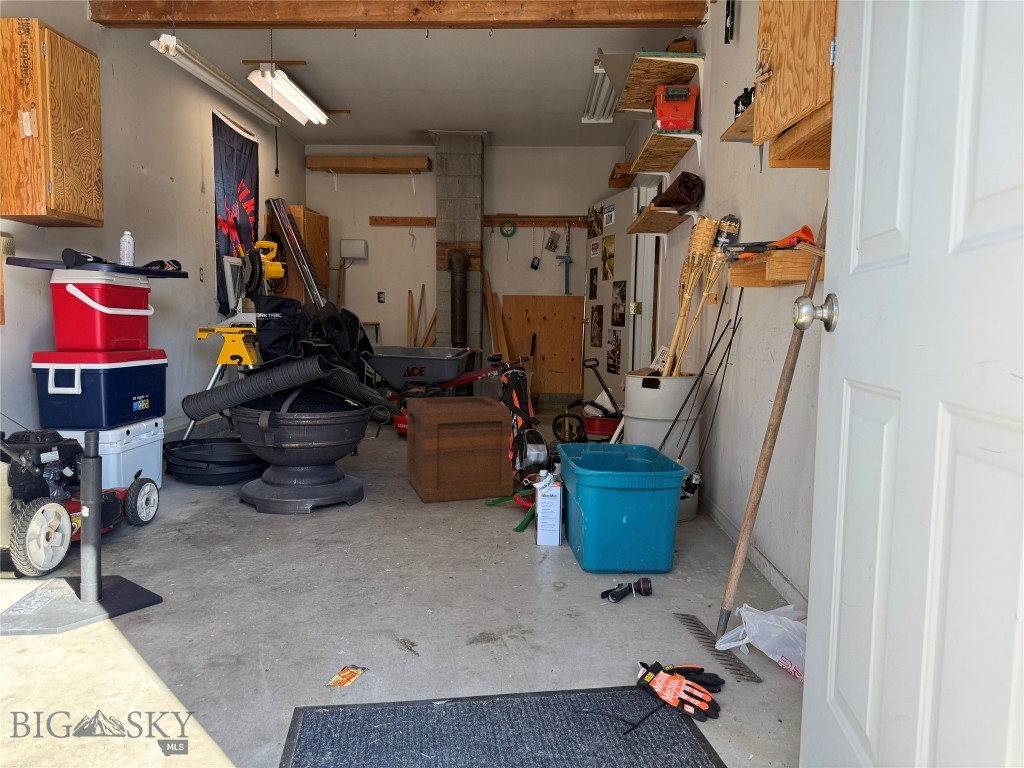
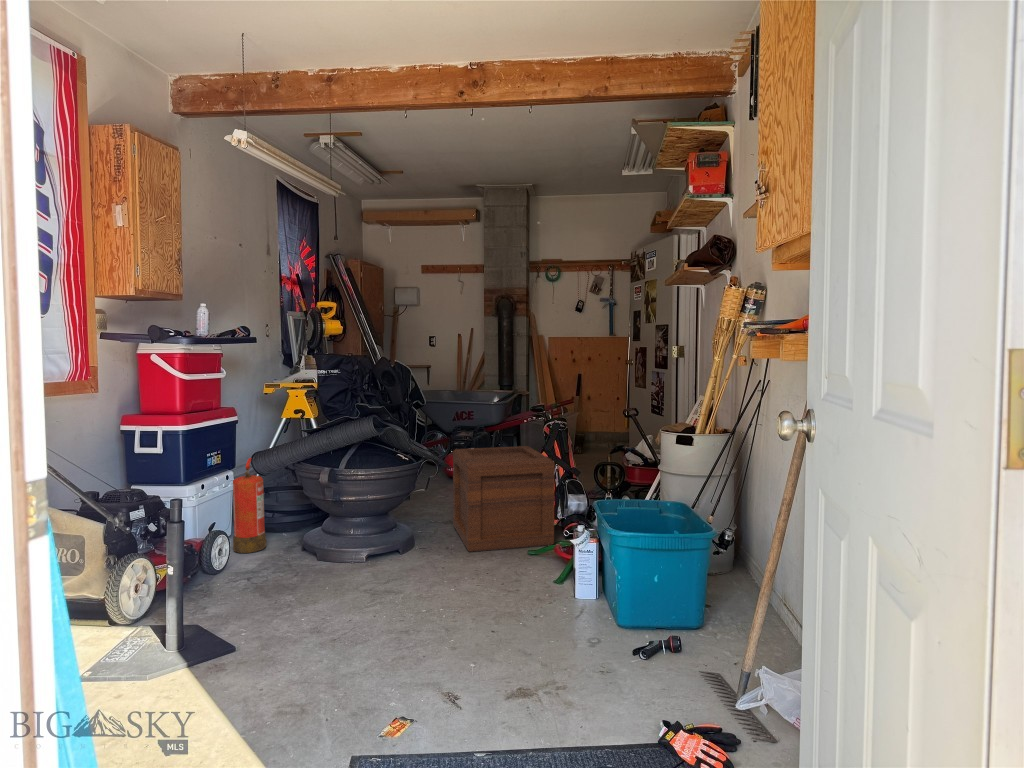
fire extinguisher: none [164,404,203,506] -> present [233,458,266,553]

